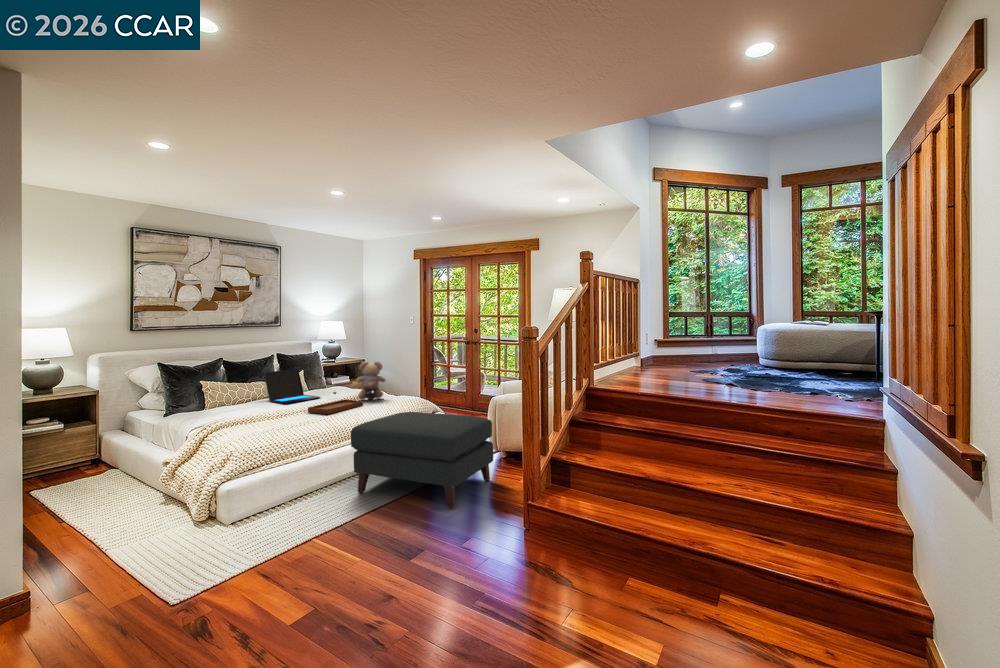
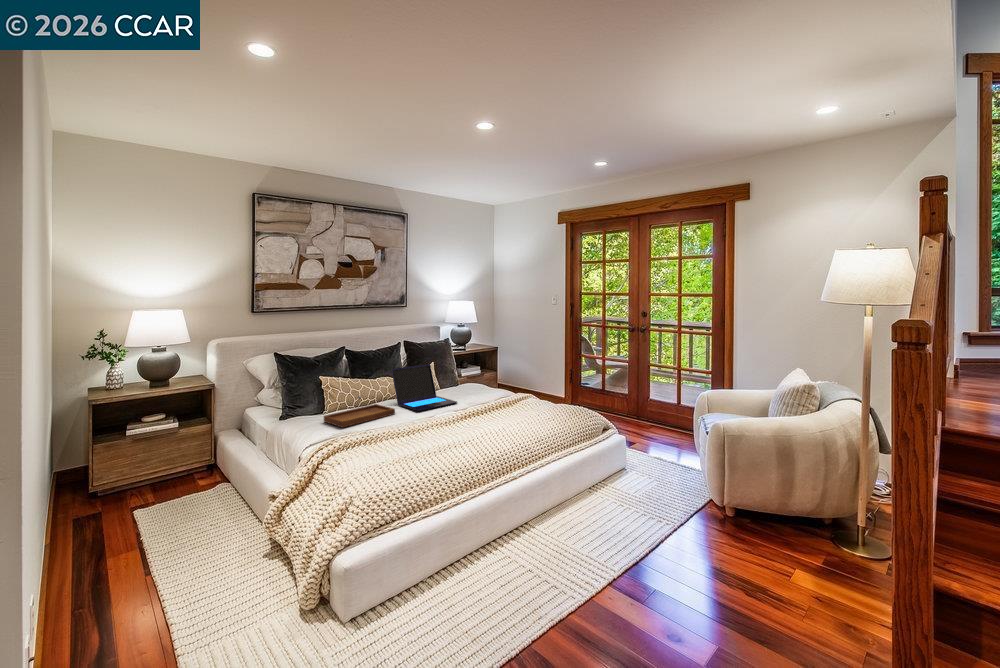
teddy bear: present [356,361,385,400] -> none [503,361,540,412]
tray: present [308,392,363,414] -> present [324,396,395,427]
ottoman: present [351,412,493,509] -> none [510,441,722,627]

